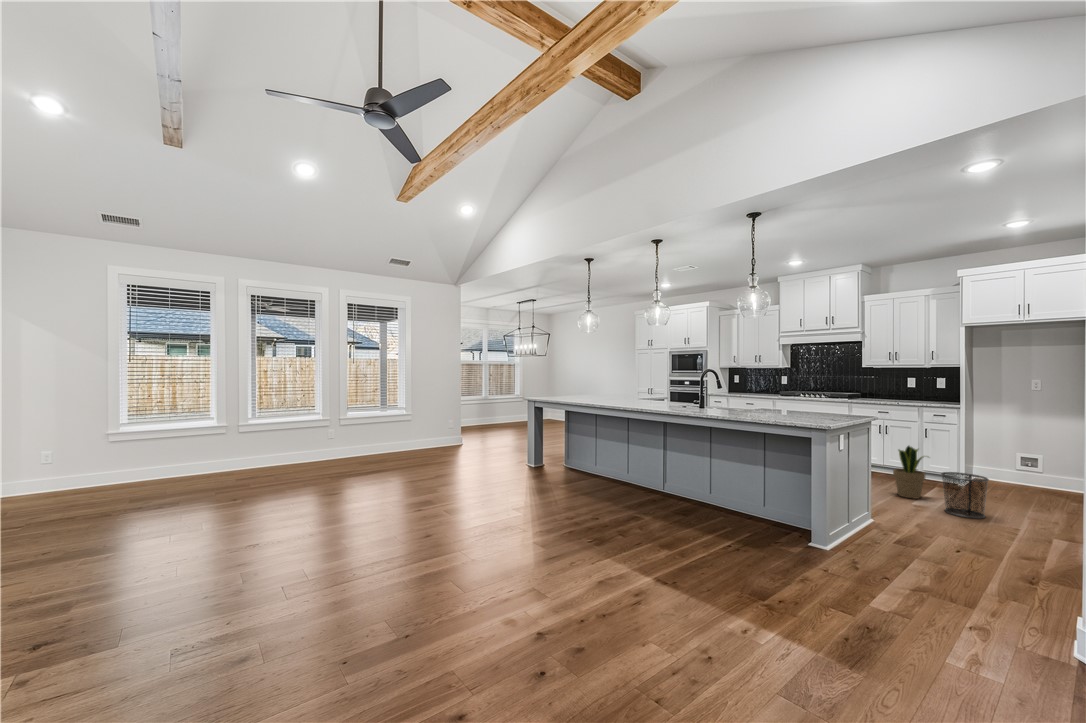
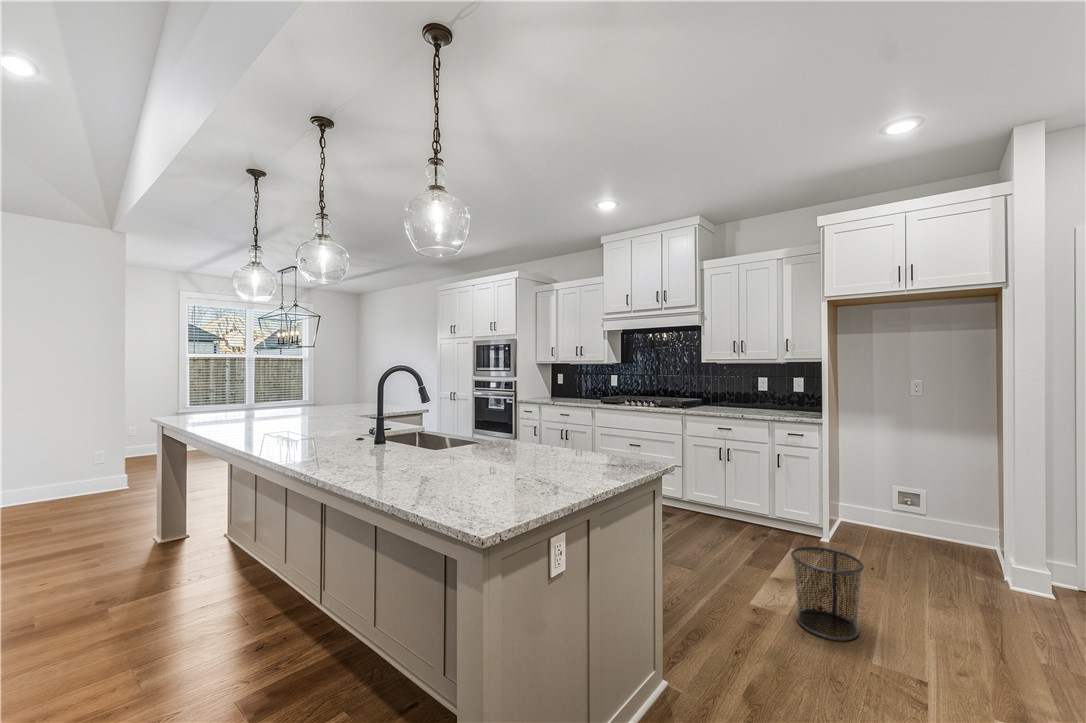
potted plant: present [893,446,925,499] -> none [727,493,779,583]

